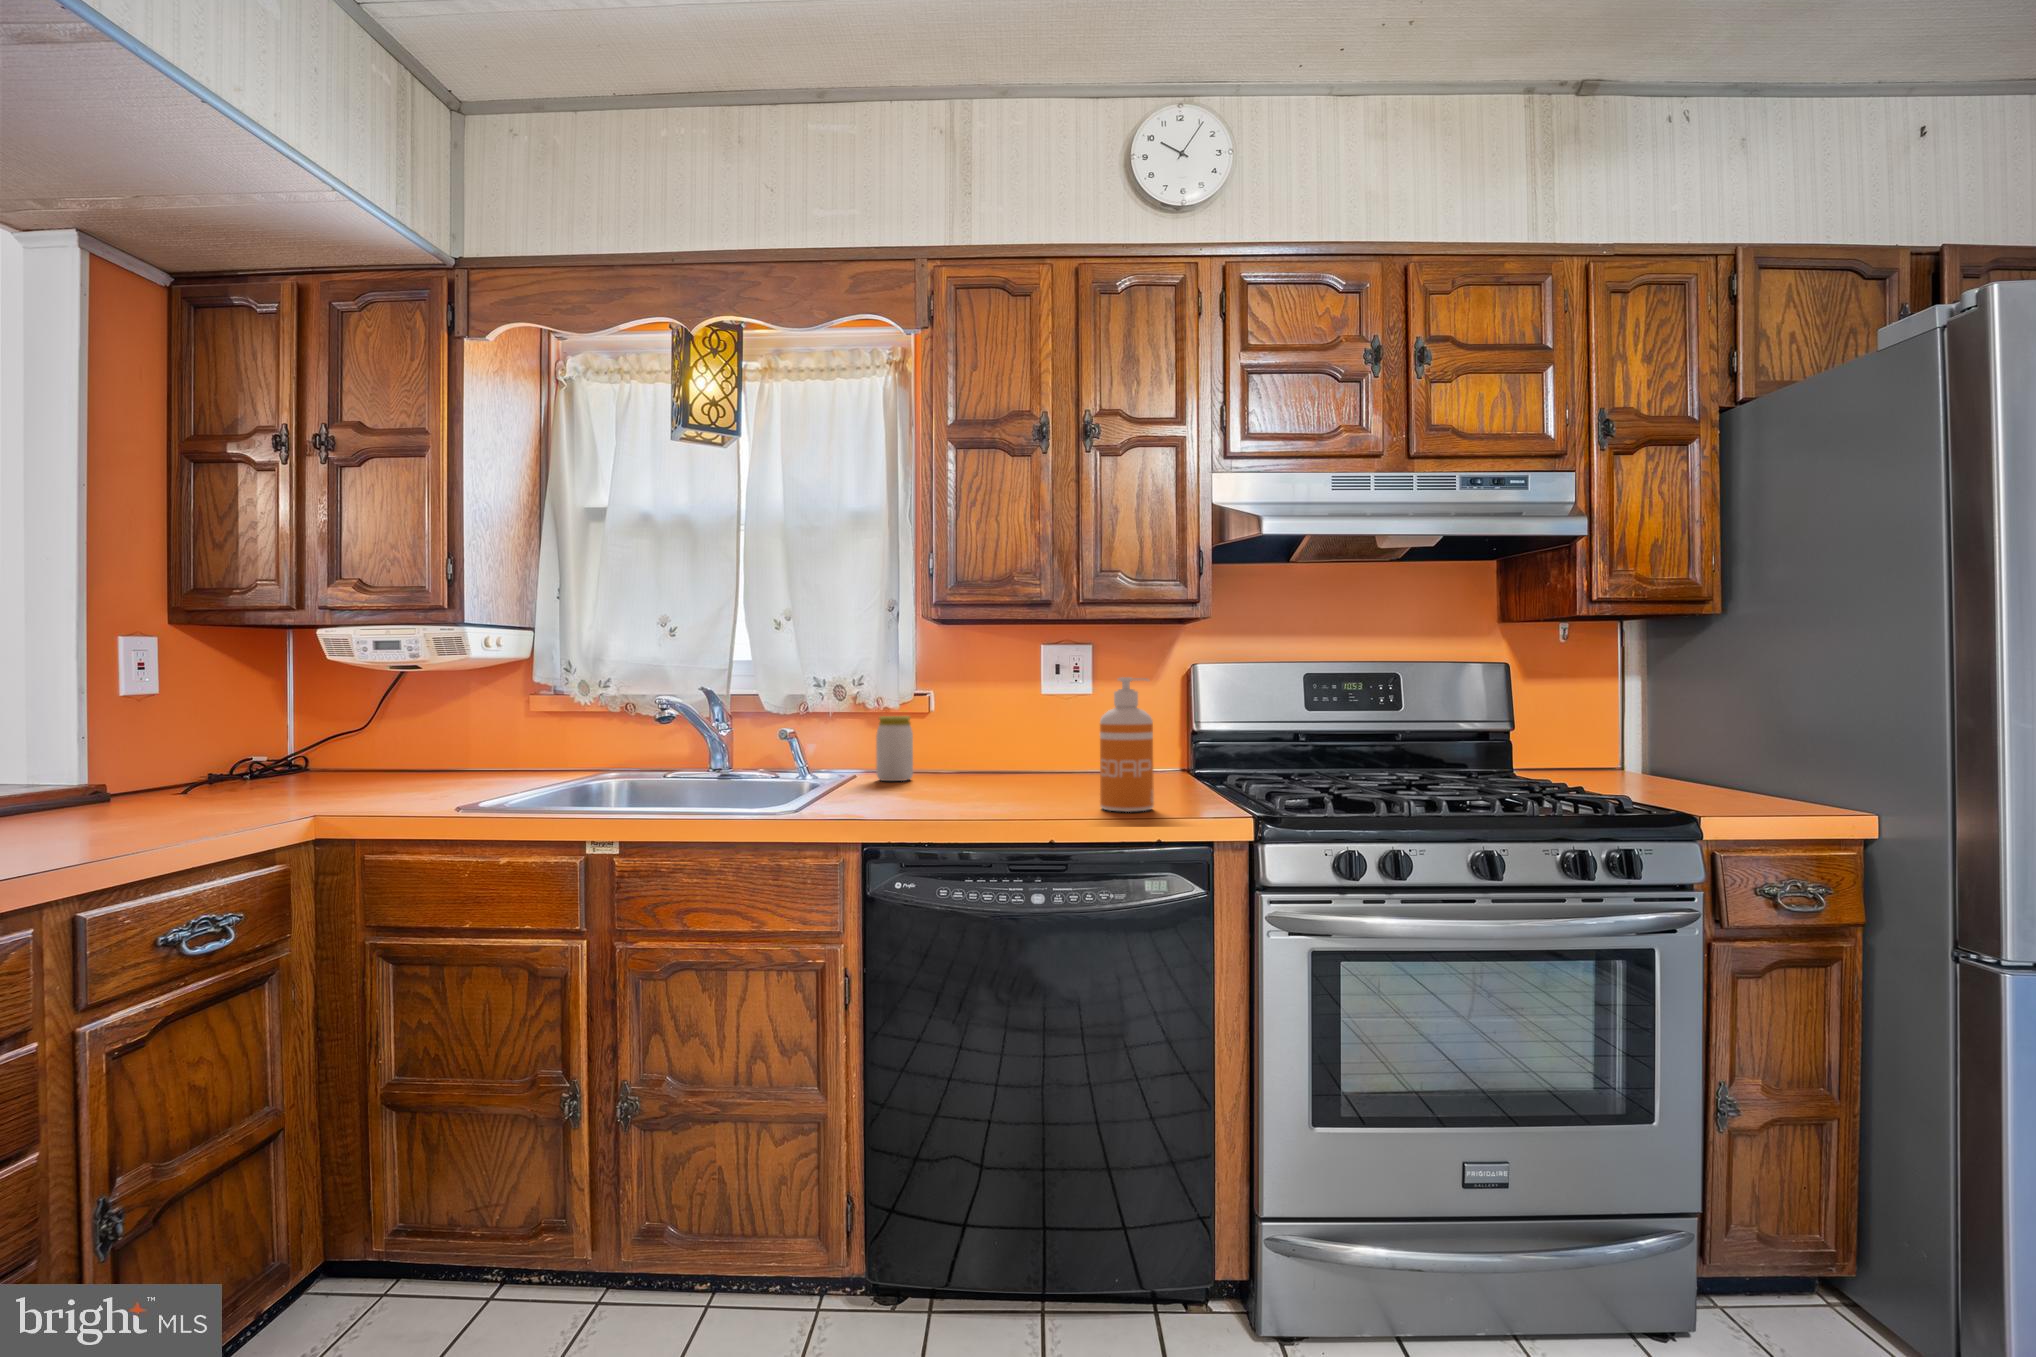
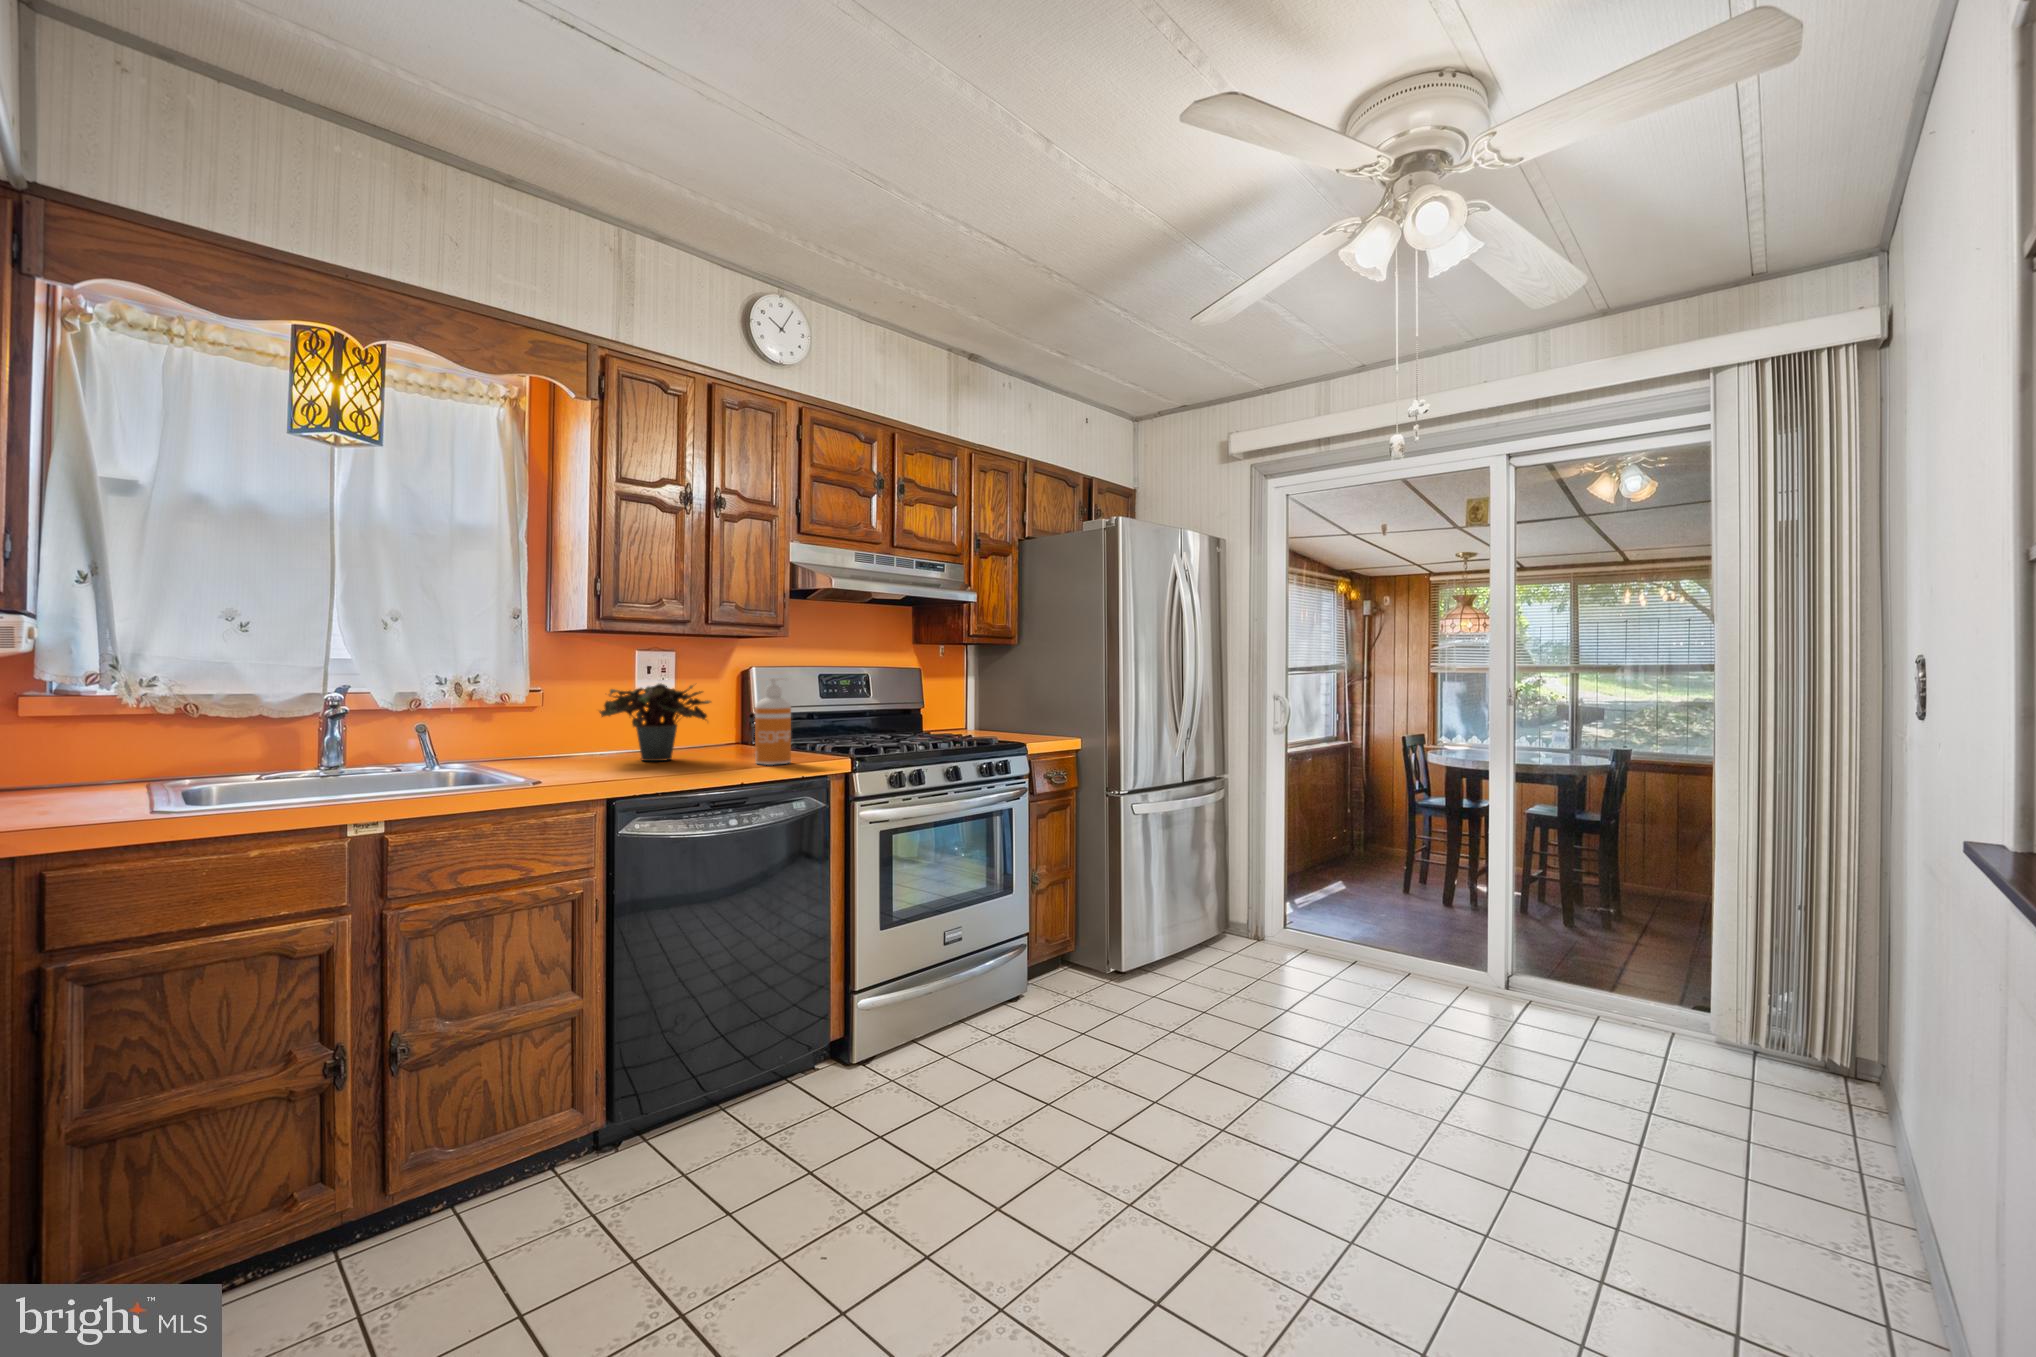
potted plant: none [922,687,1085,793] -> present [600,684,711,761]
jar: present [876,716,913,781] -> none [516,706,551,760]

